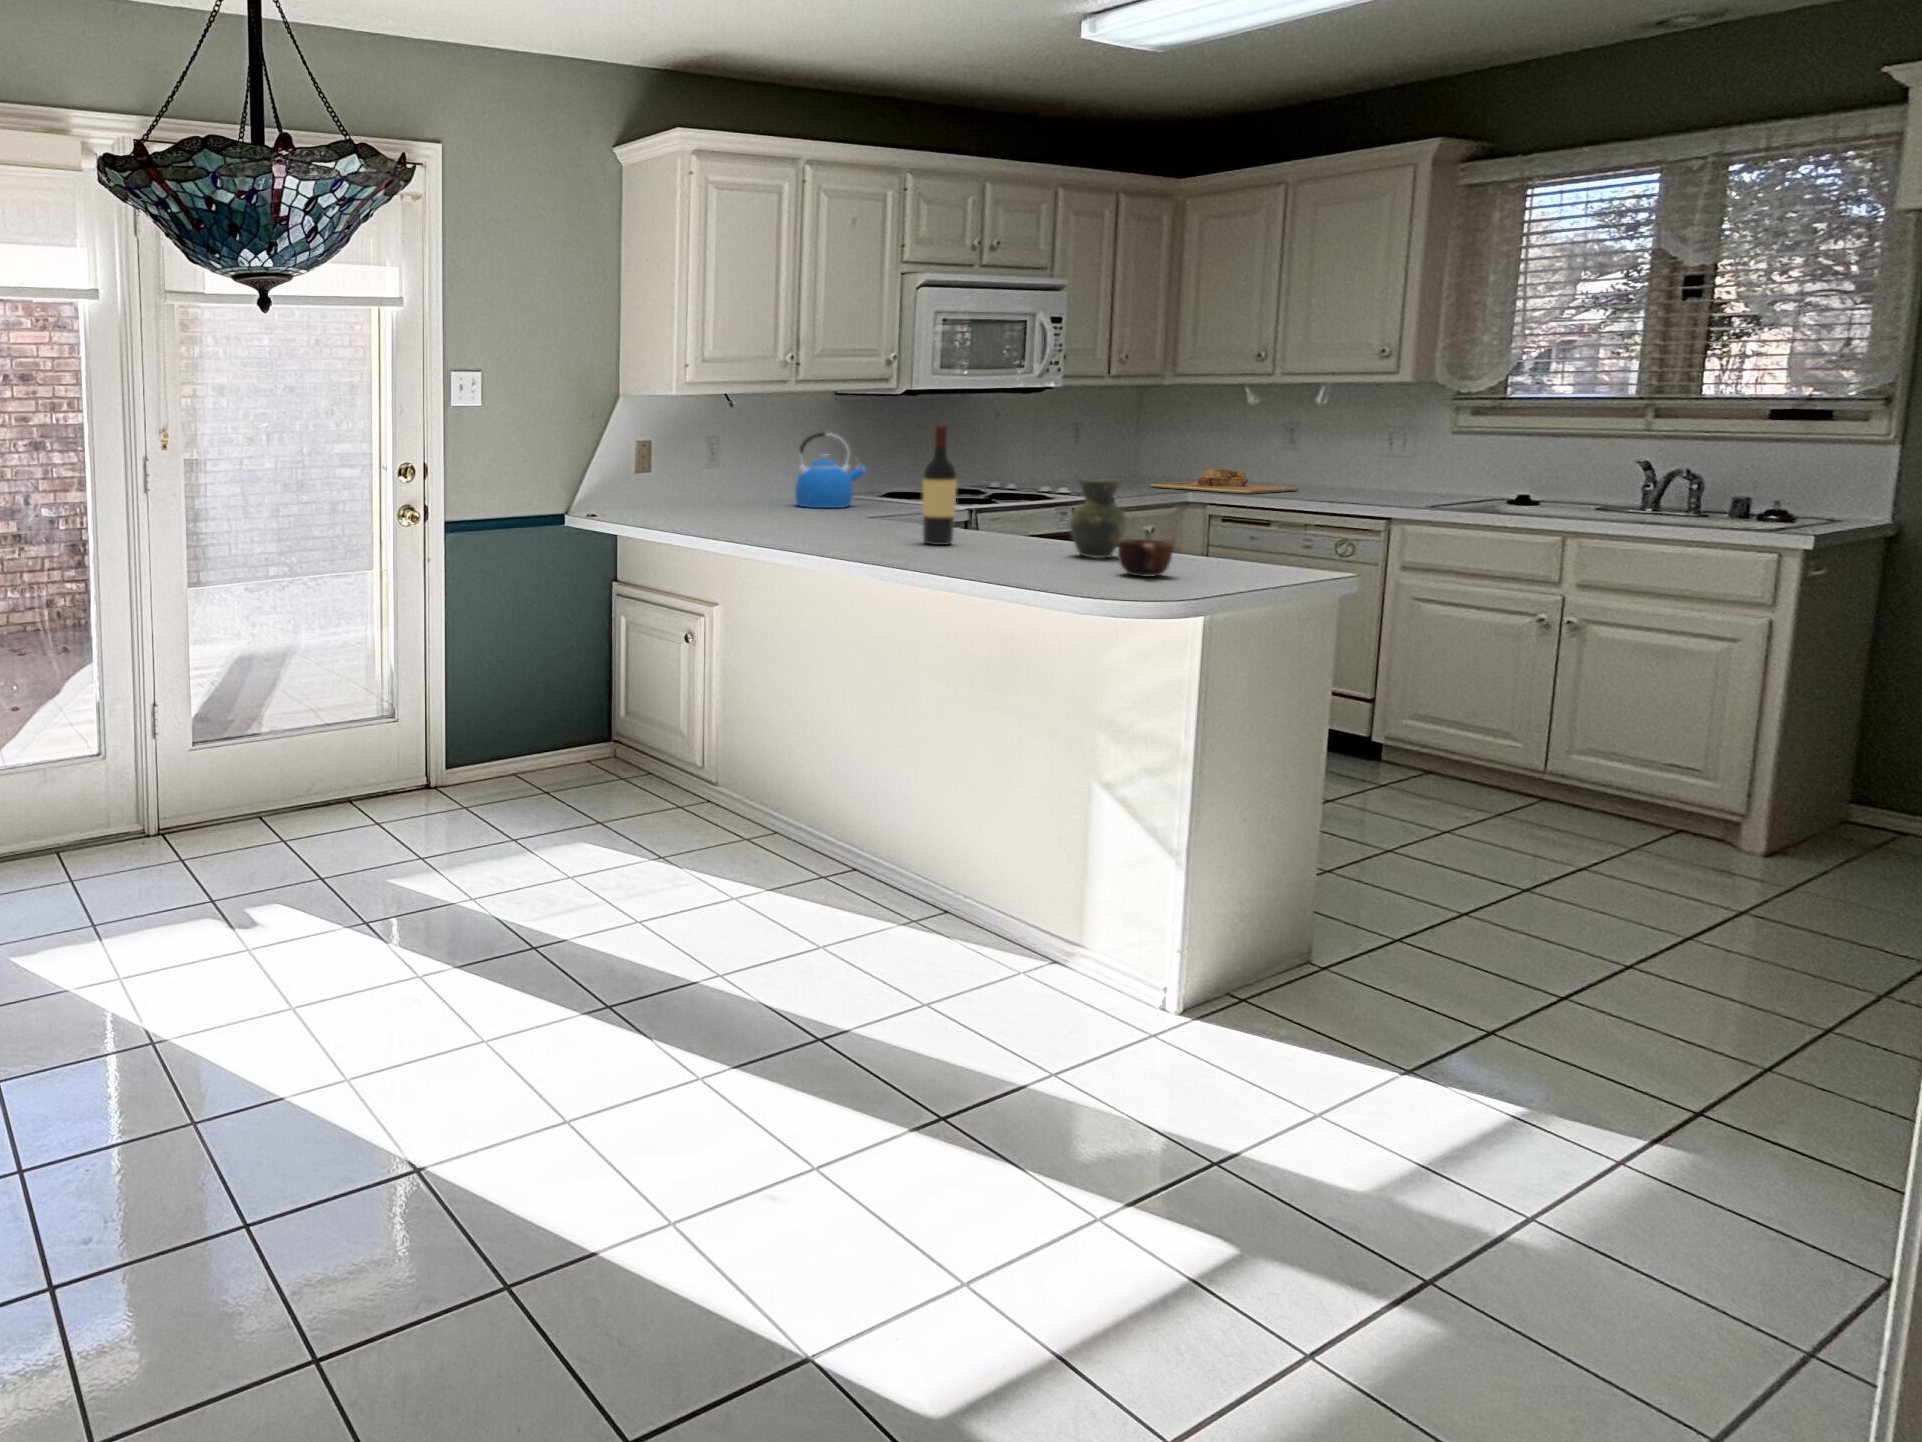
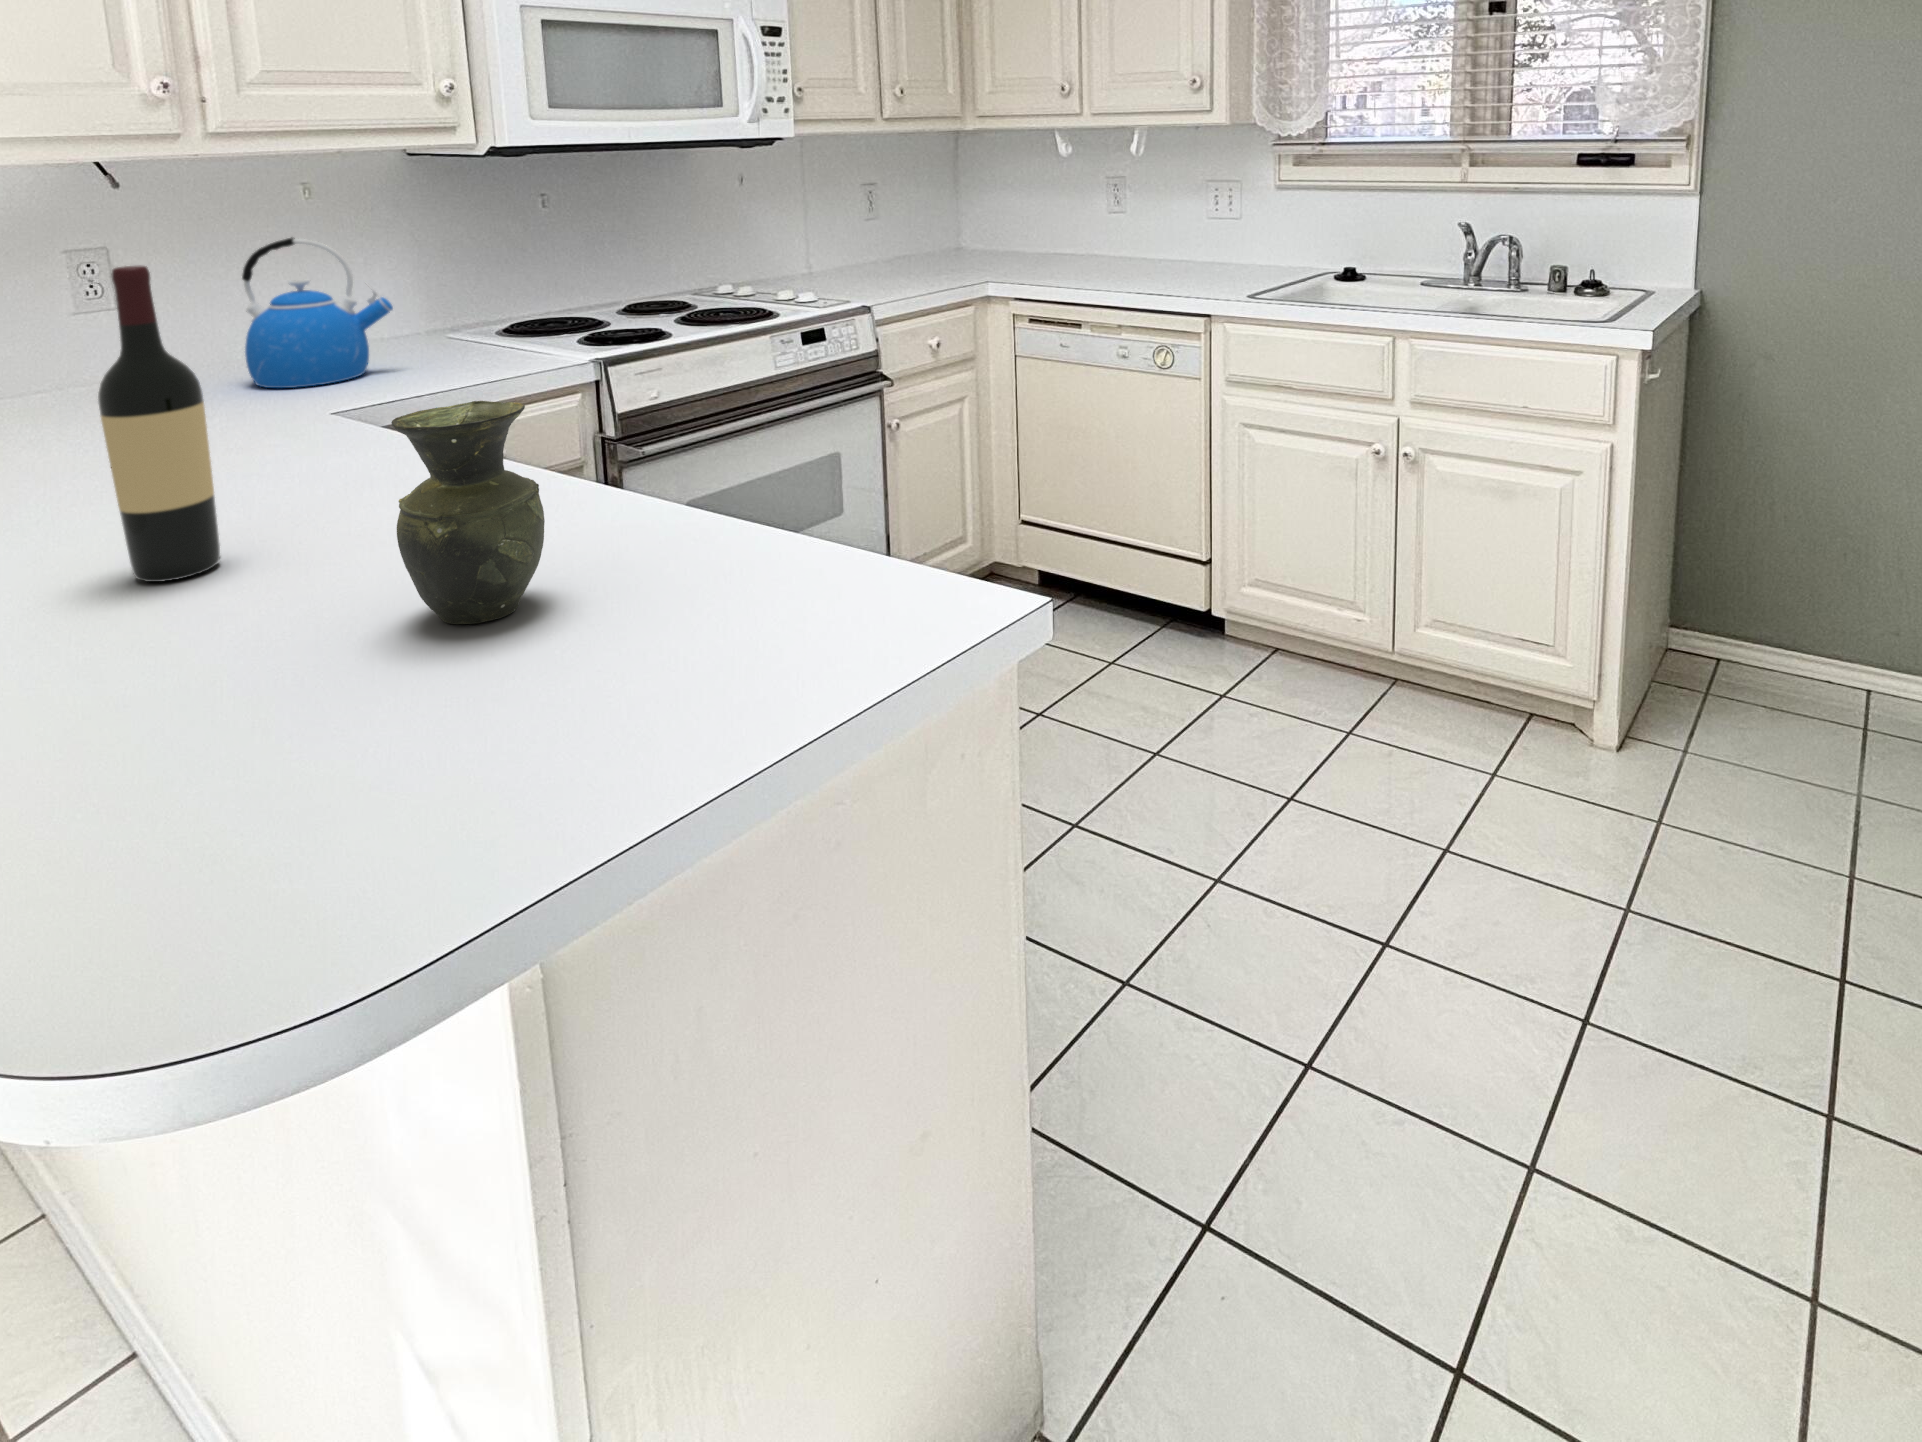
cutting board: present [1150,469,1299,494] -> none [945,246,1116,283]
mug: present [1118,539,1173,576] -> none [303,651,485,811]

